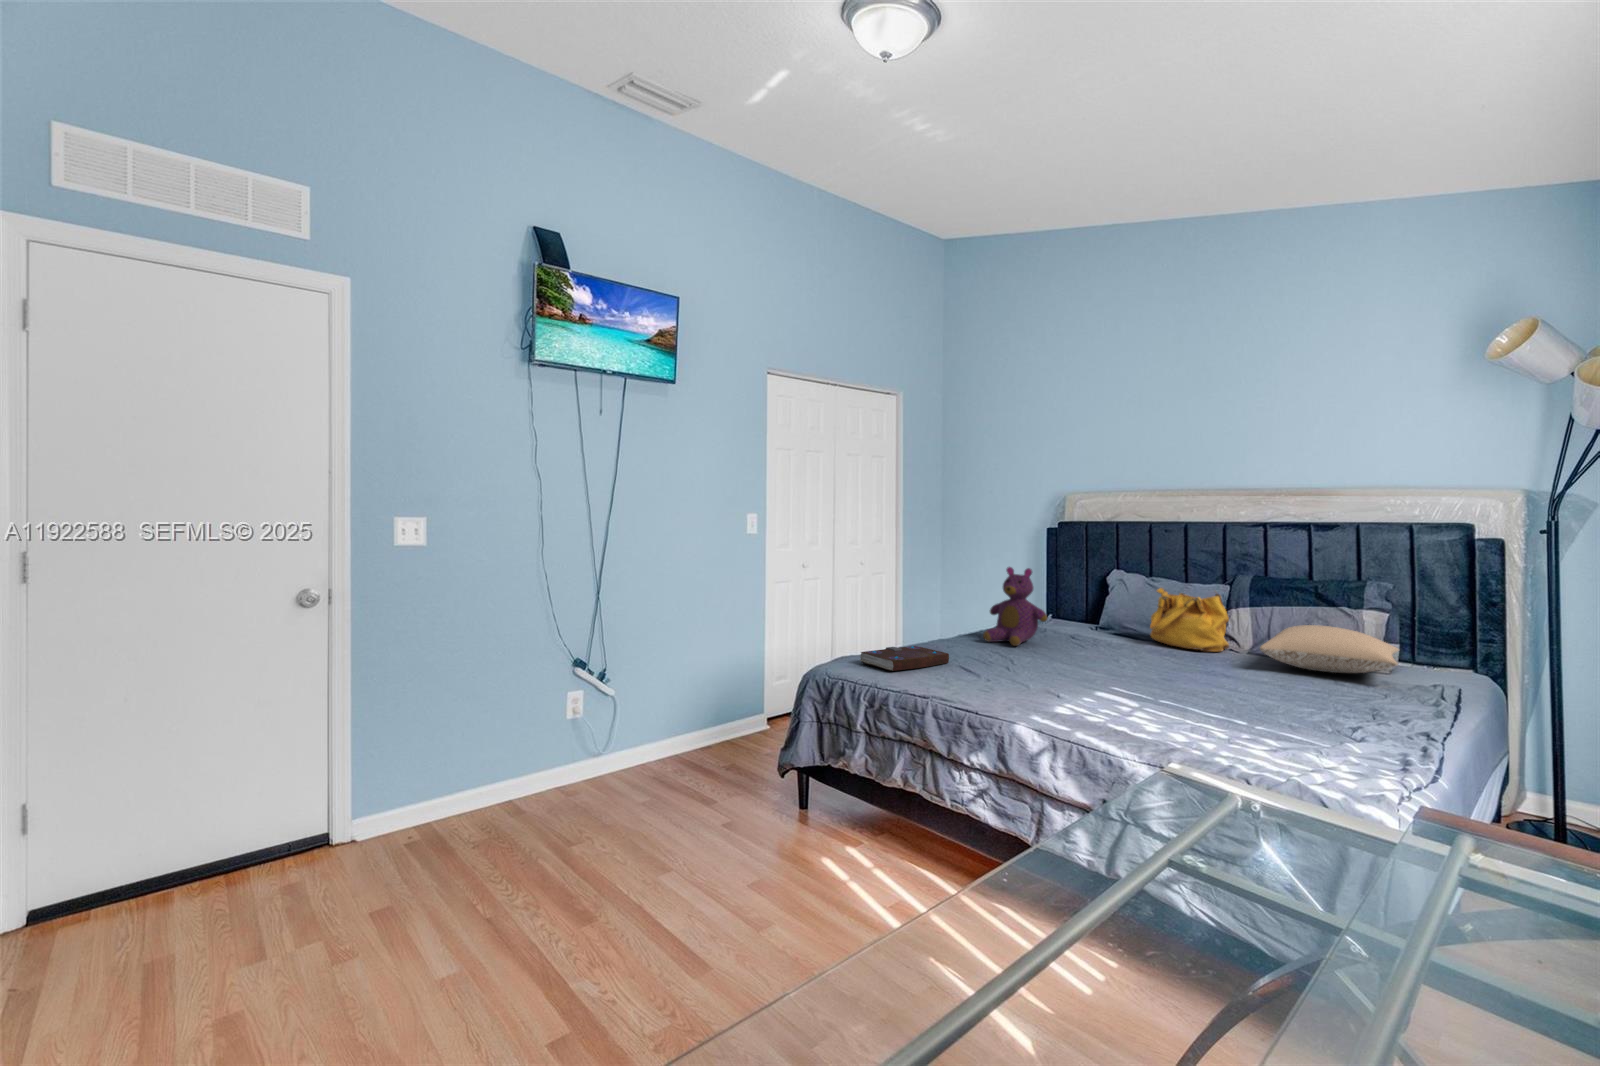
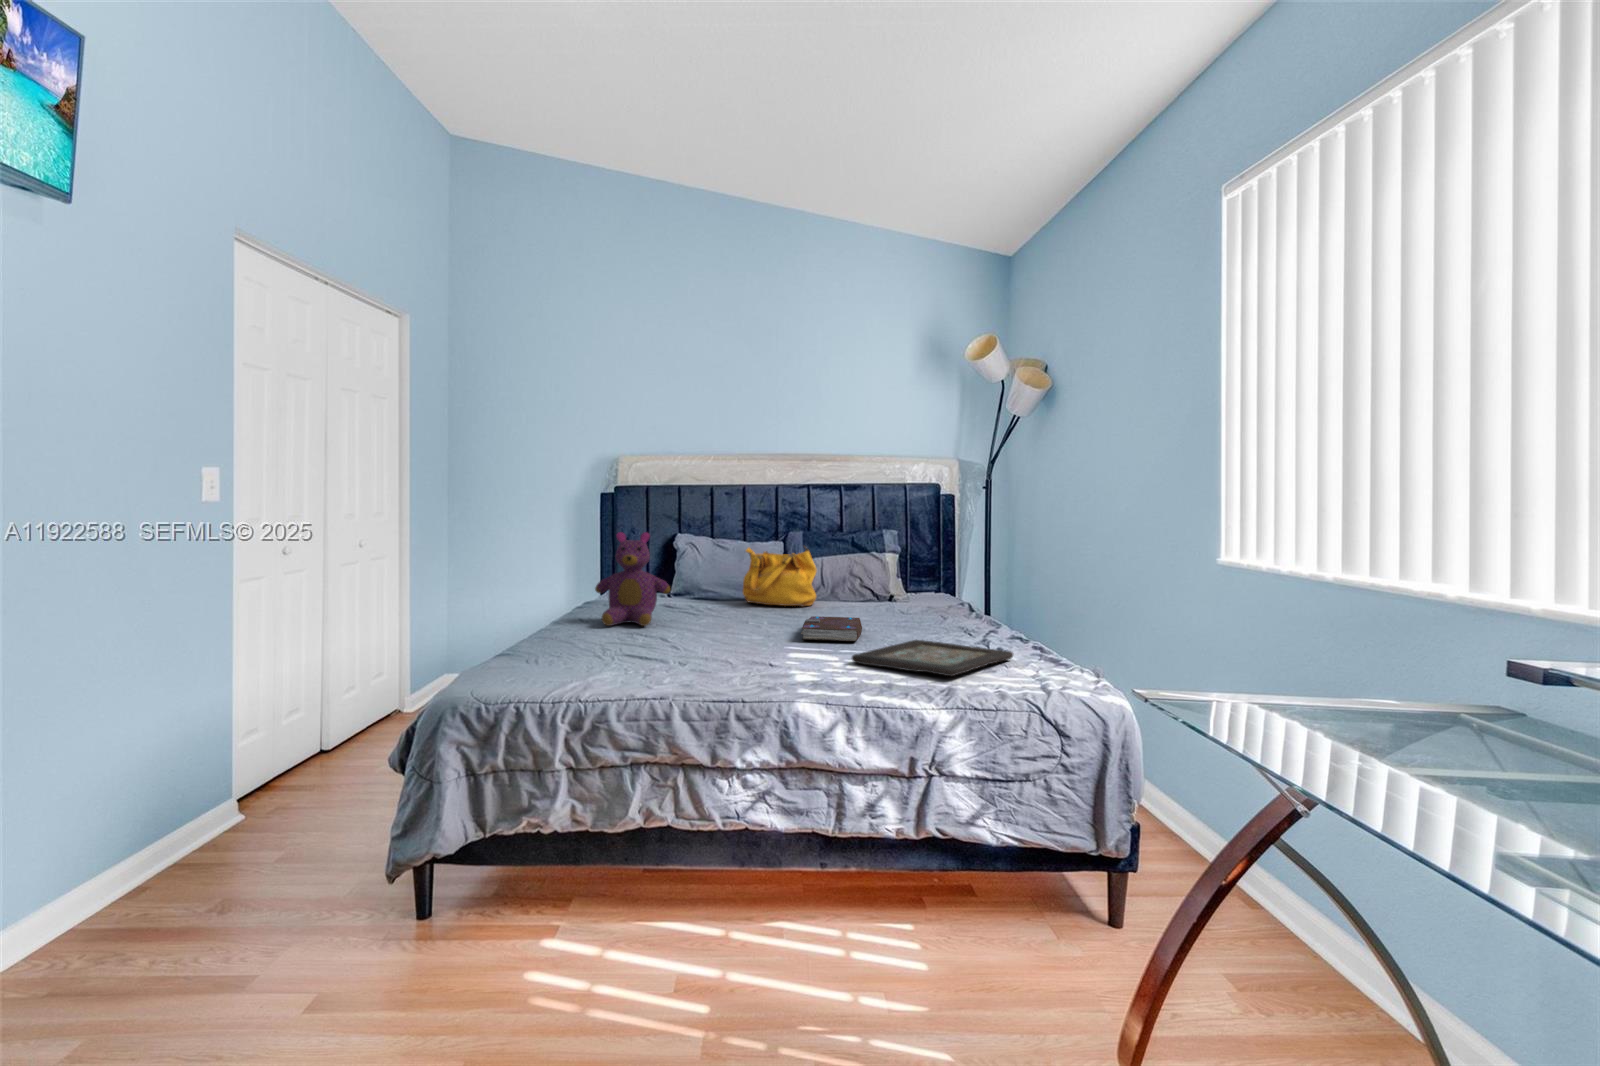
pillow: present [1260,625,1399,673] -> none [851,570,964,610]
book: present [860,646,949,671] -> present [801,616,862,641]
decorative tray: none [1122,698,1326,739] -> present [852,640,1013,676]

